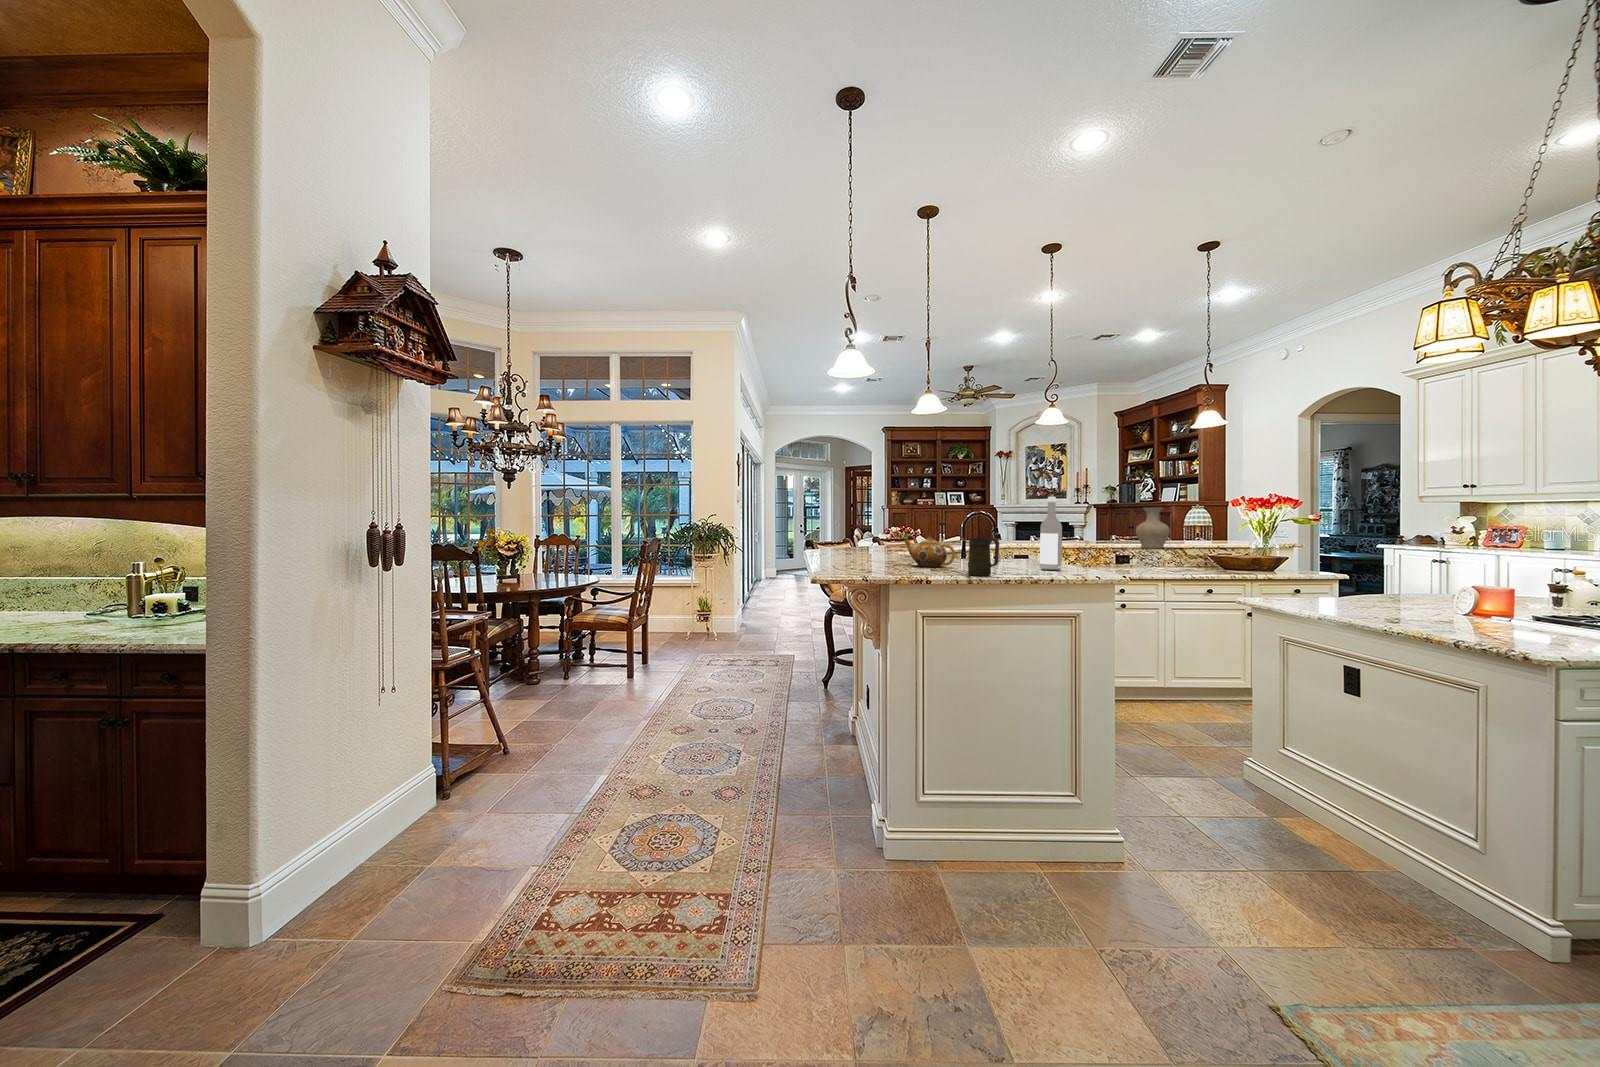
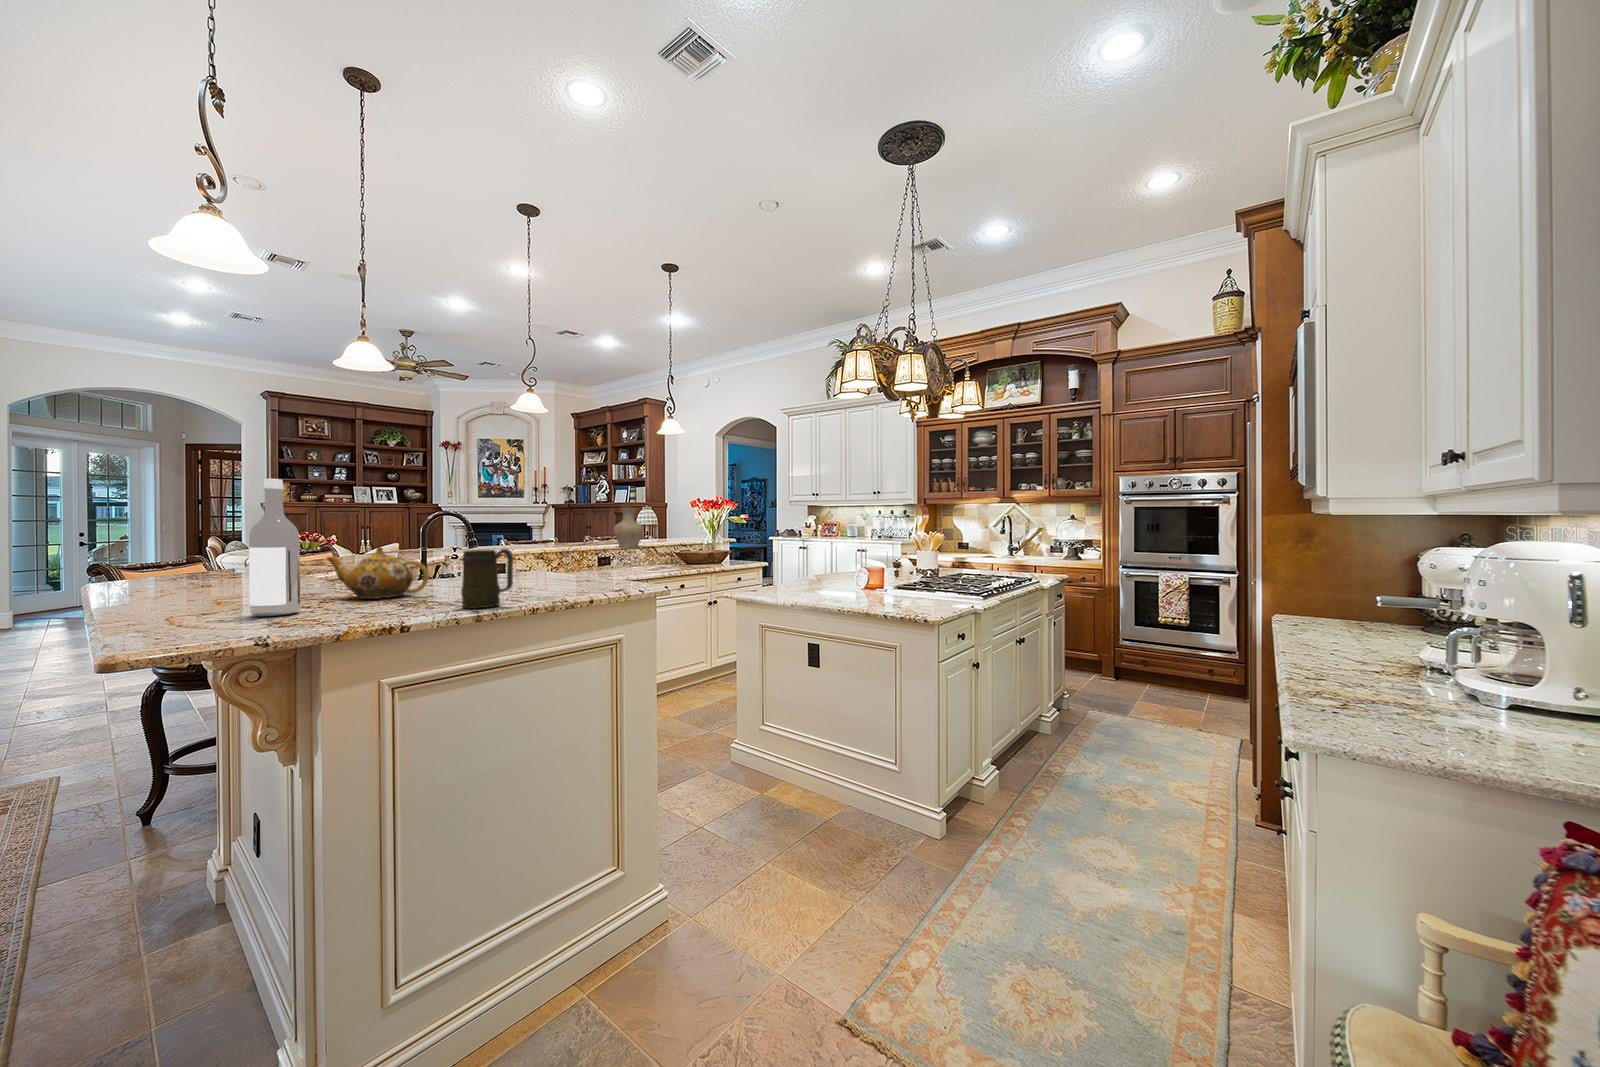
wine bottle: present [1040,497,1062,570] -> present [249,479,301,616]

